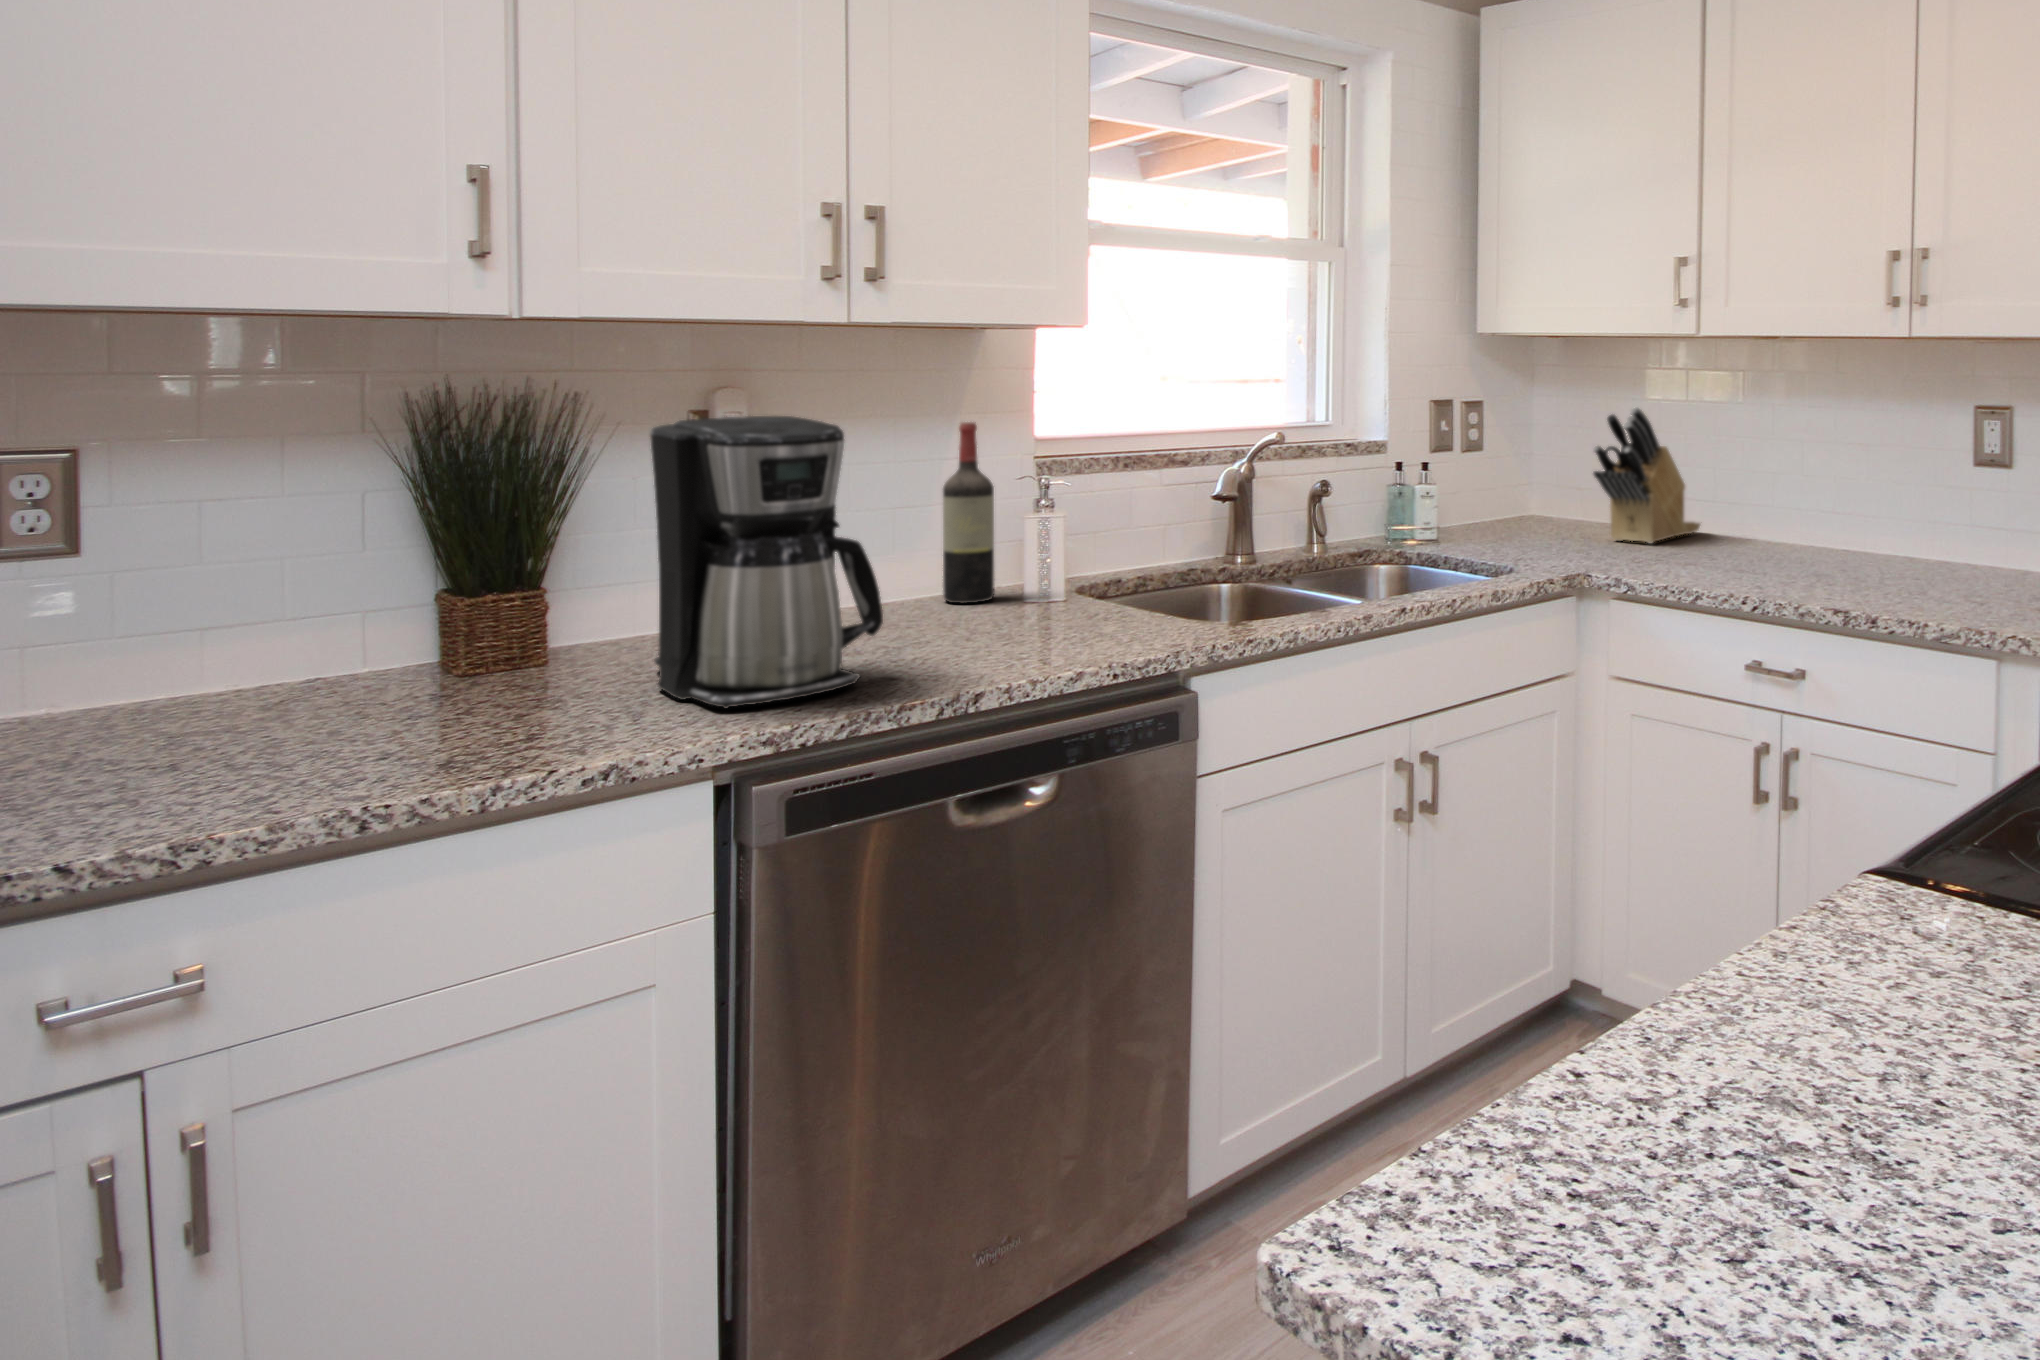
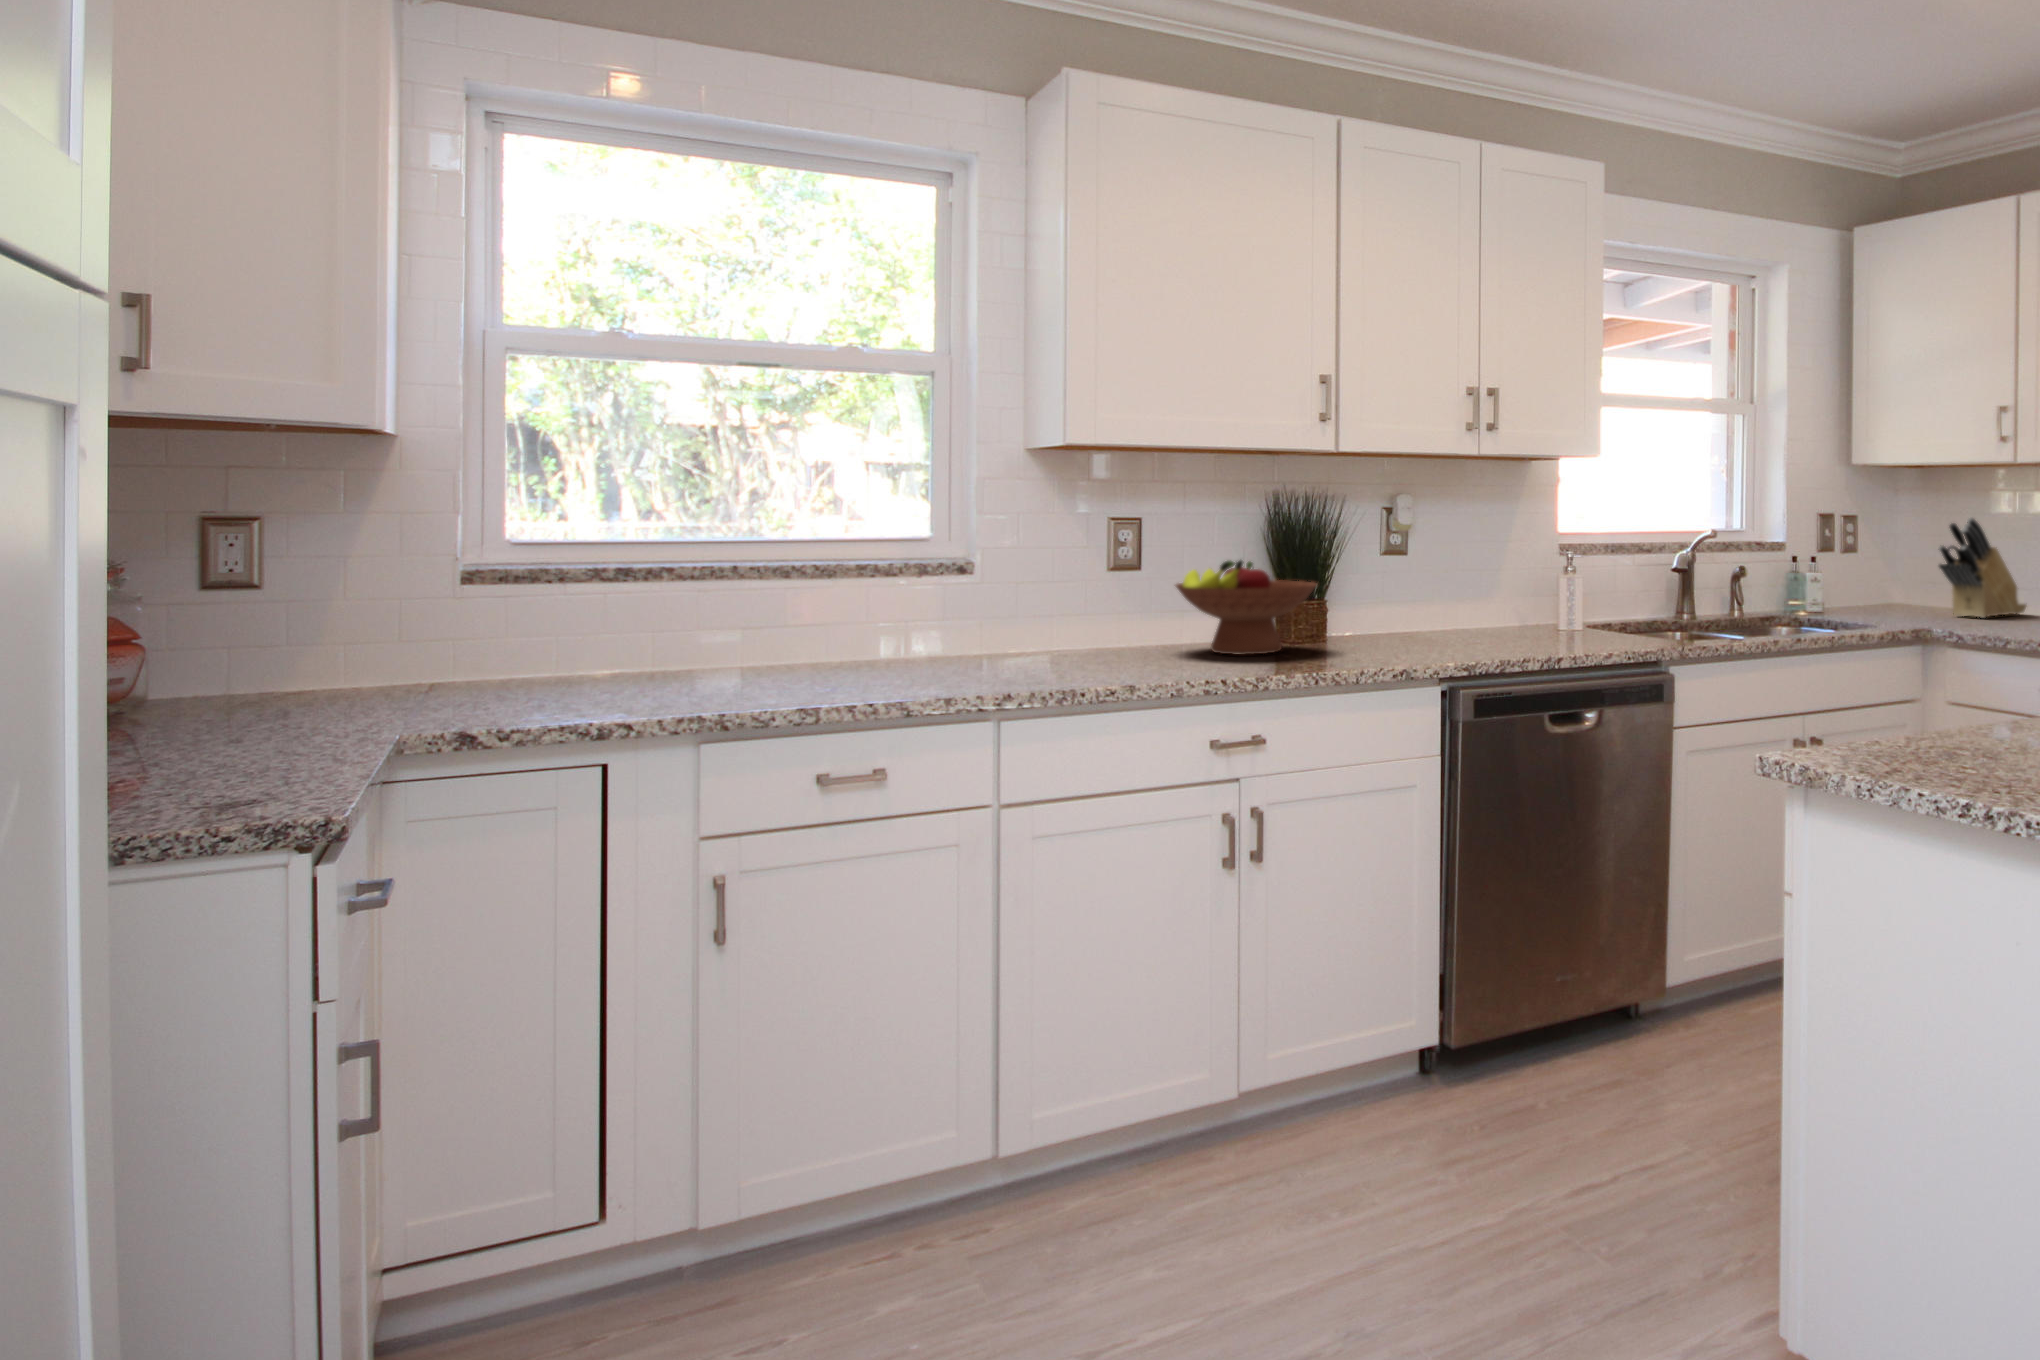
coffee maker: present [650,416,883,709] -> none [1383,505,1504,655]
wine bottle: present [943,422,995,603] -> none [1510,518,1540,628]
fruit bowl: none [105,540,481,739] -> present [1176,560,1317,655]

